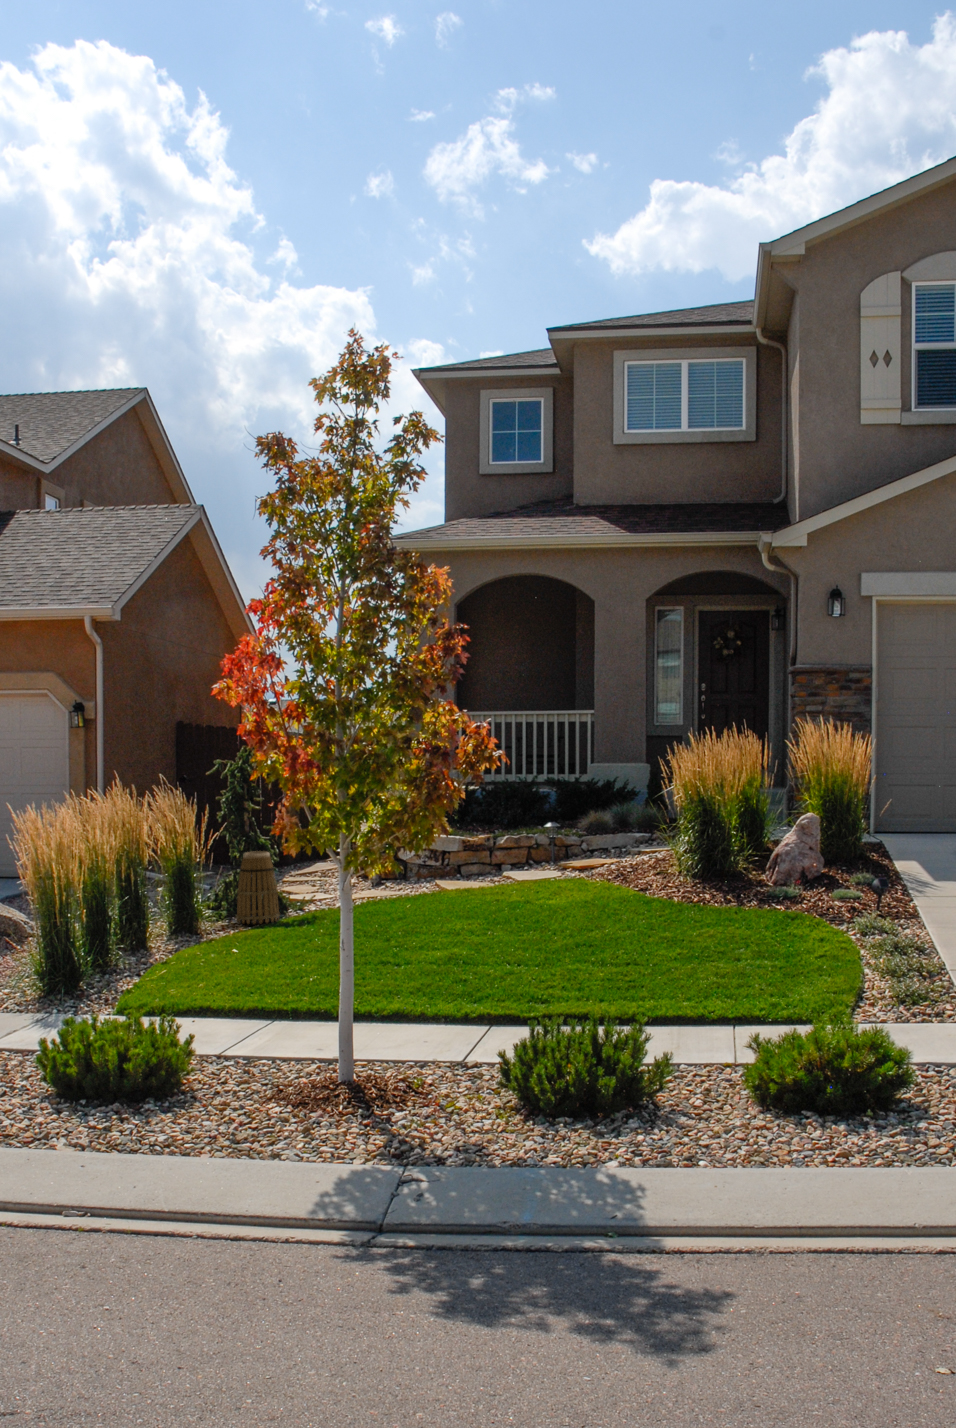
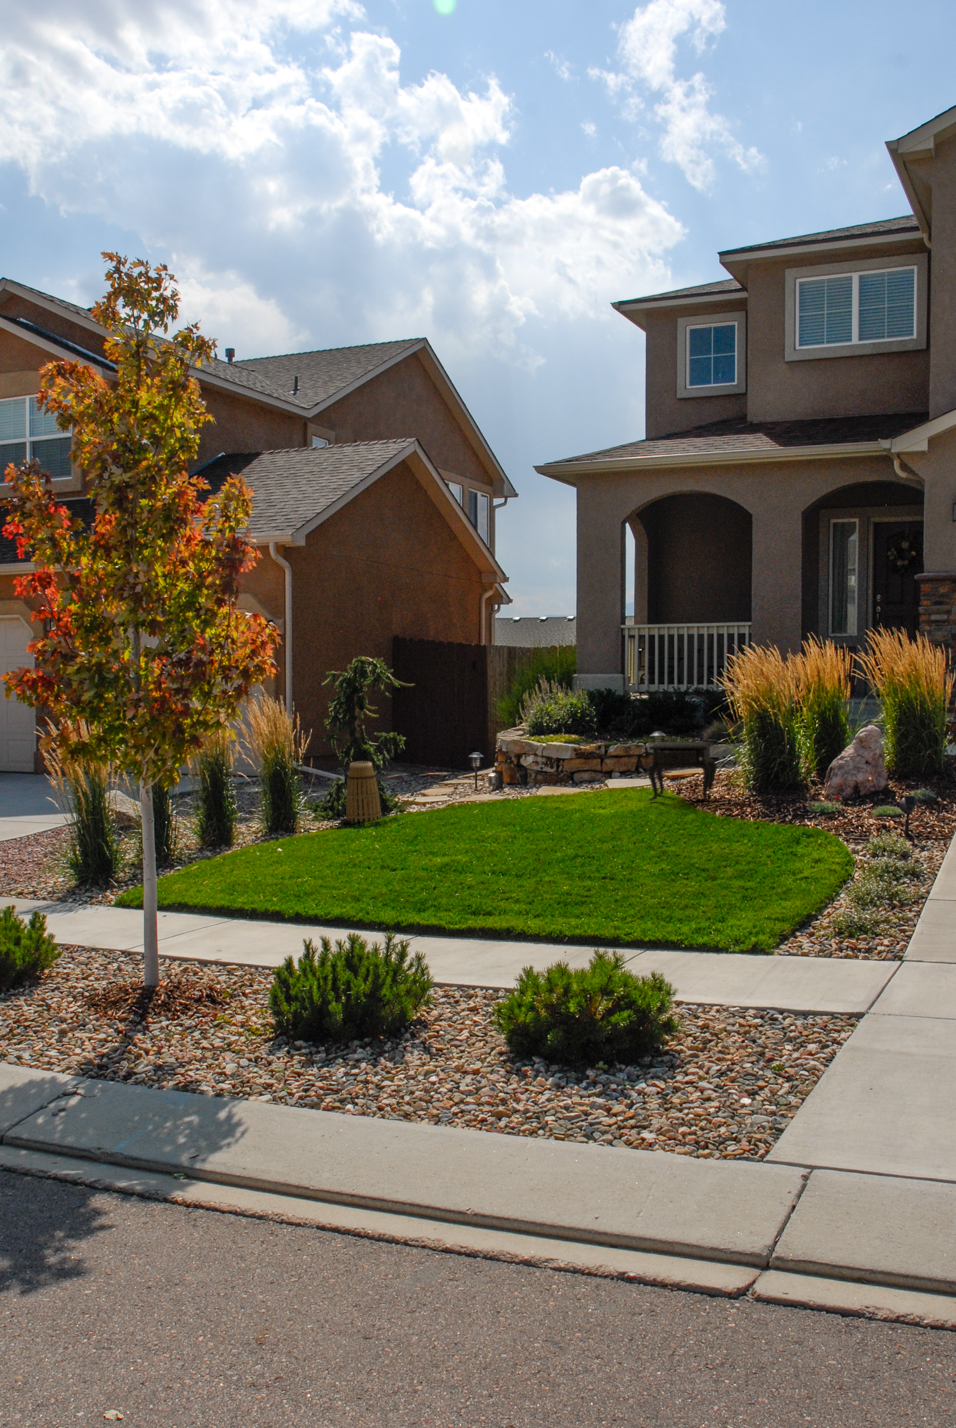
side table: none [605,822,677,887] -> present [647,742,717,802]

